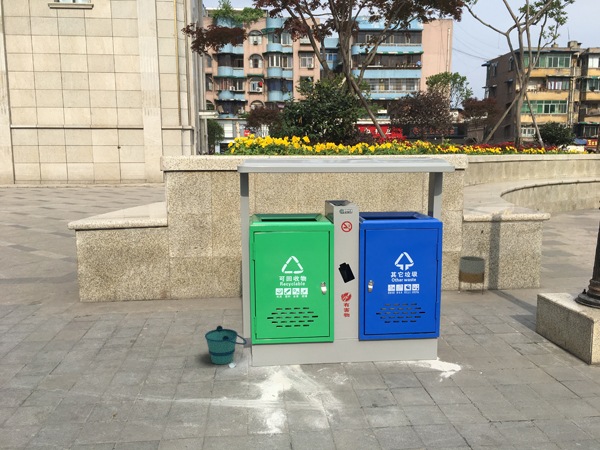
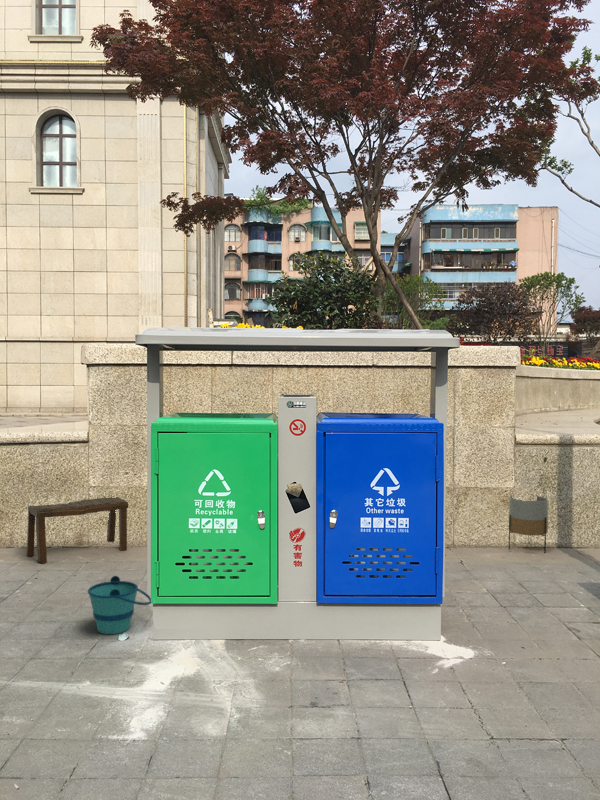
bench: none [131,264,201,314] -> present [27,496,128,563]

